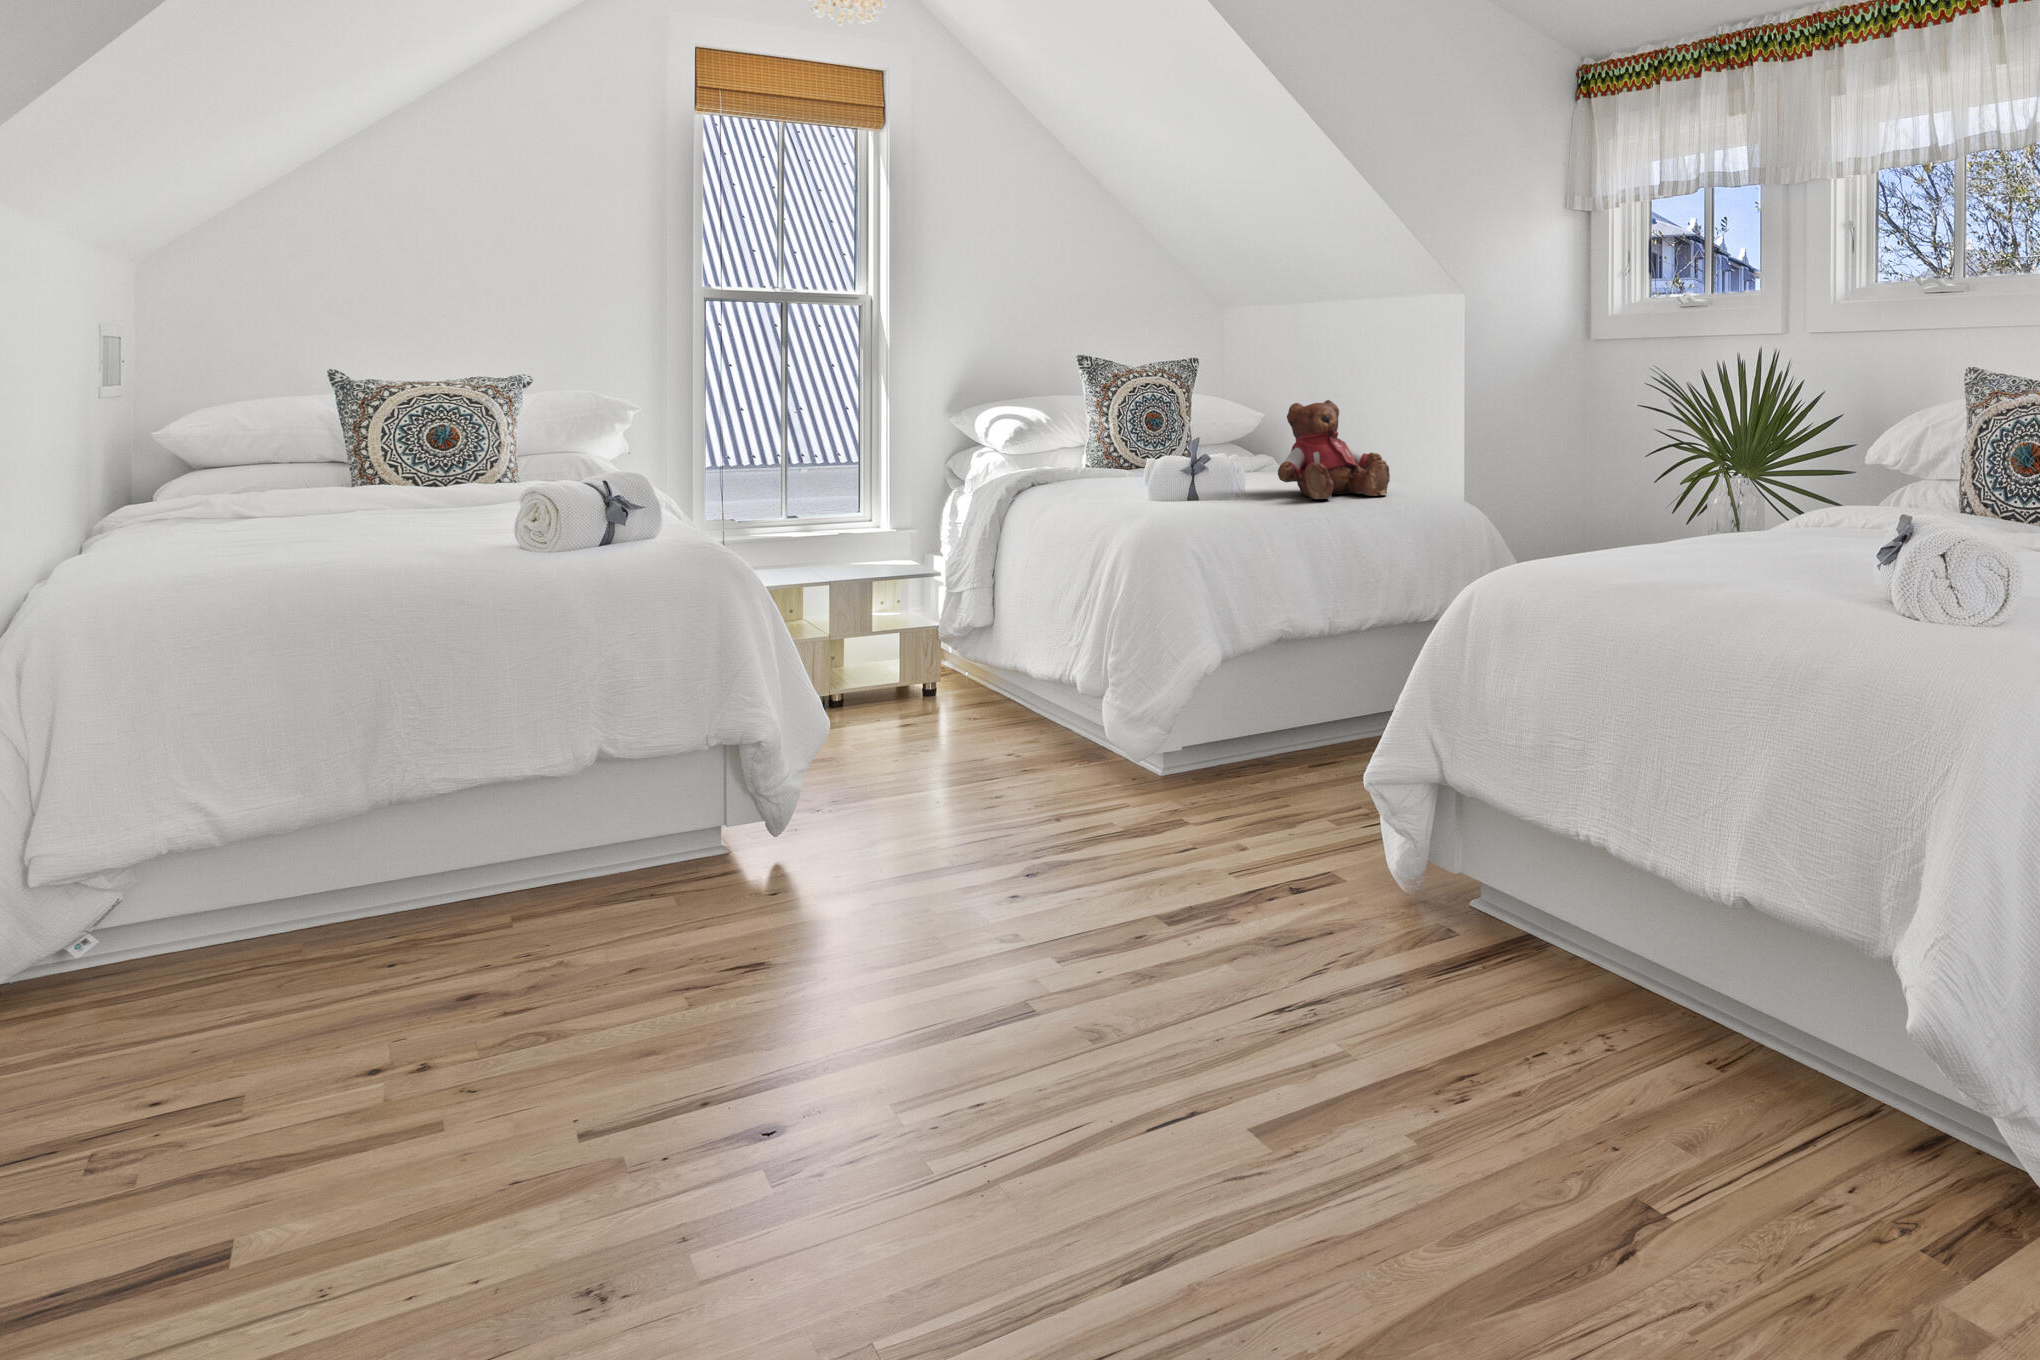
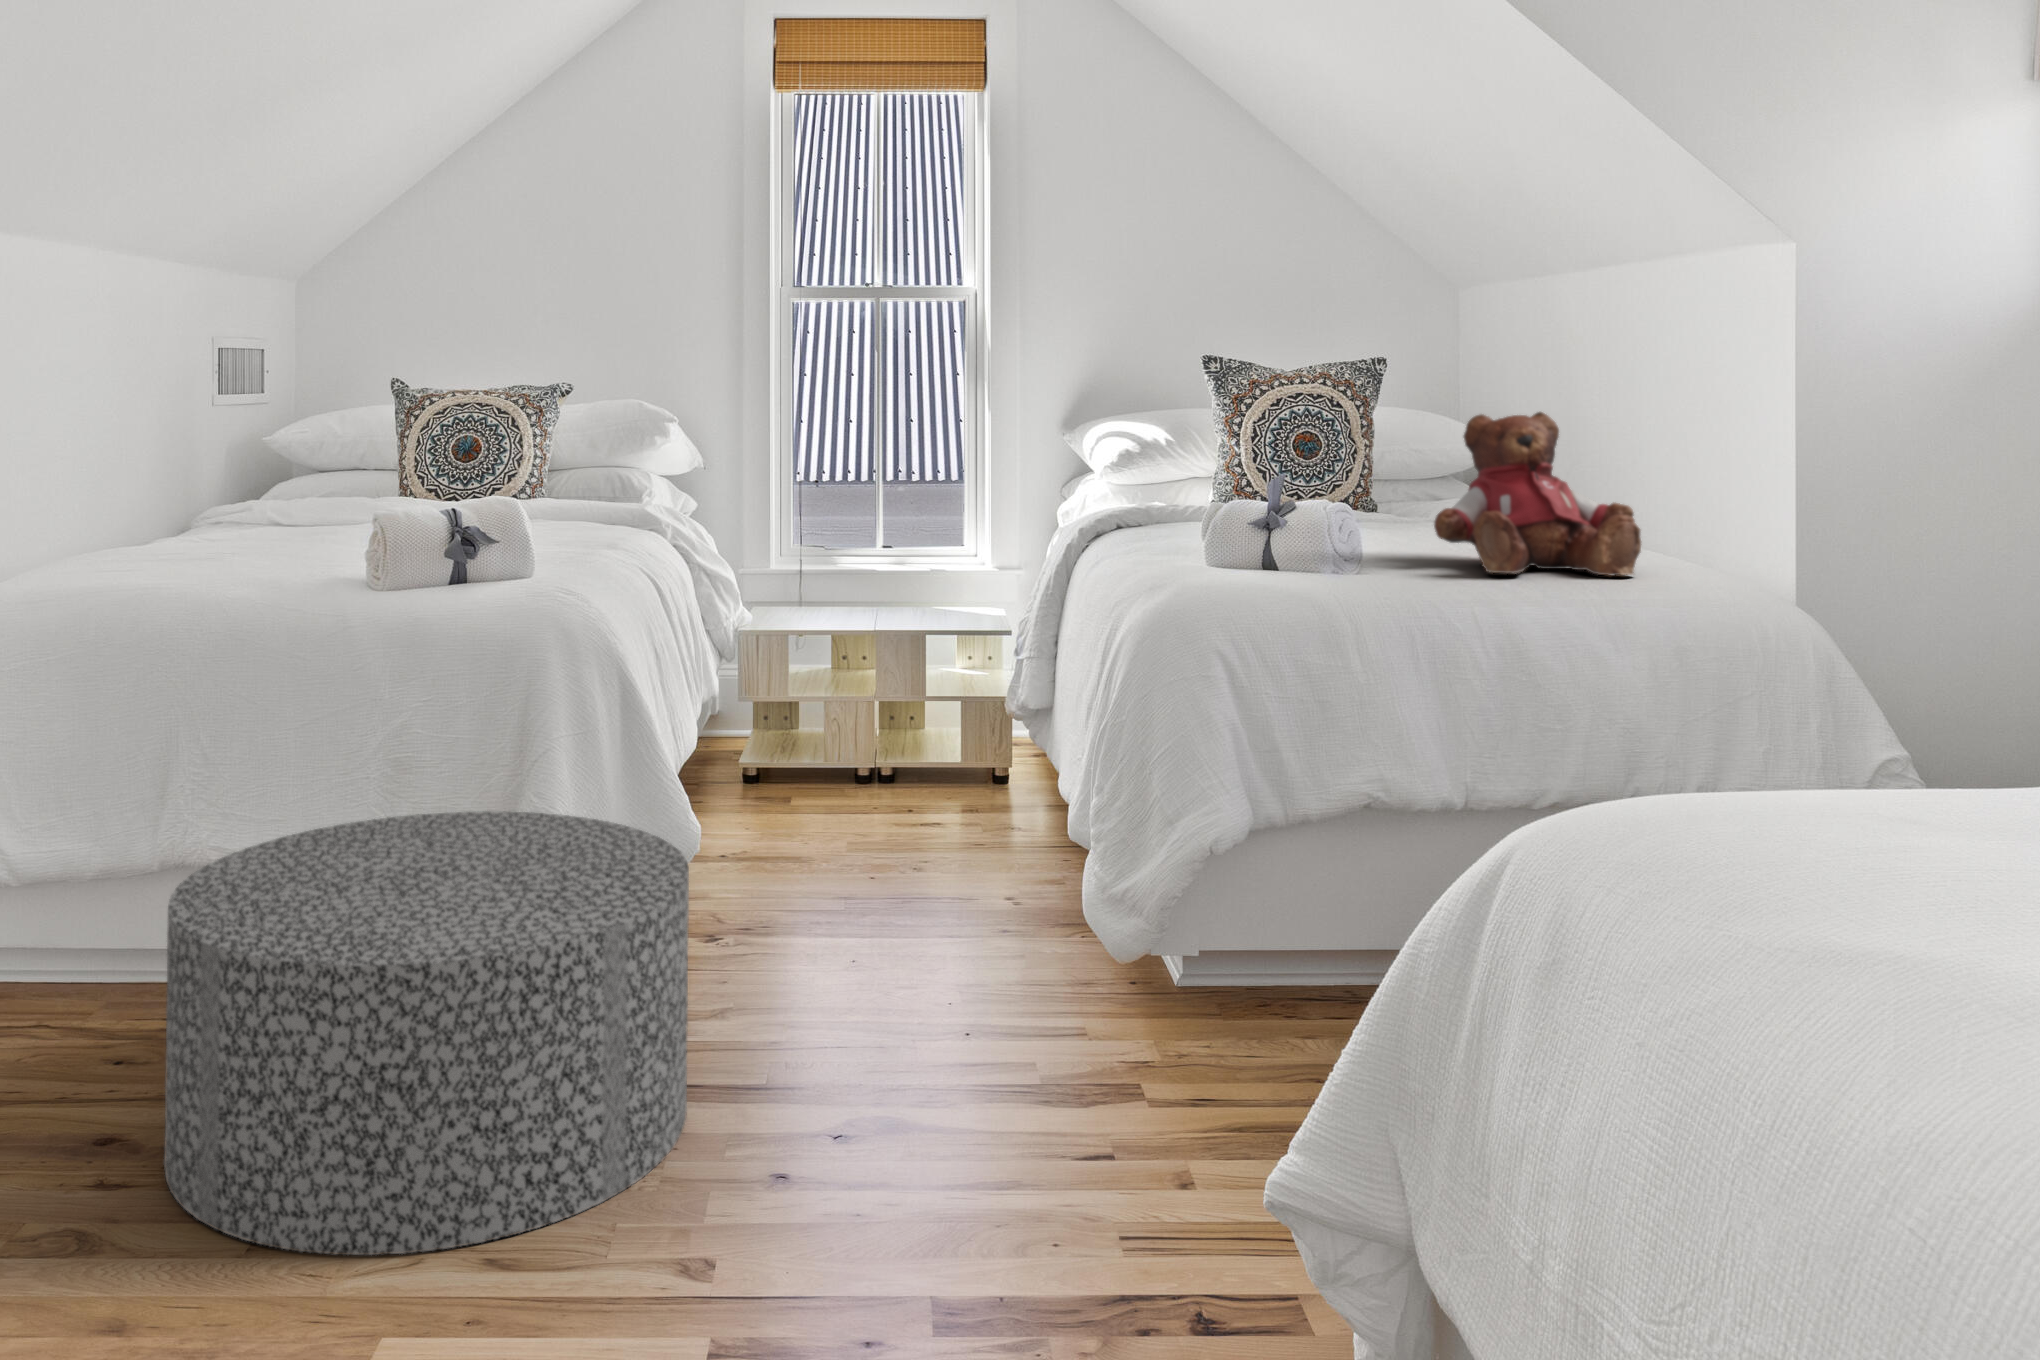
ottoman: none [604,707,948,973] -> present [164,811,689,1255]

